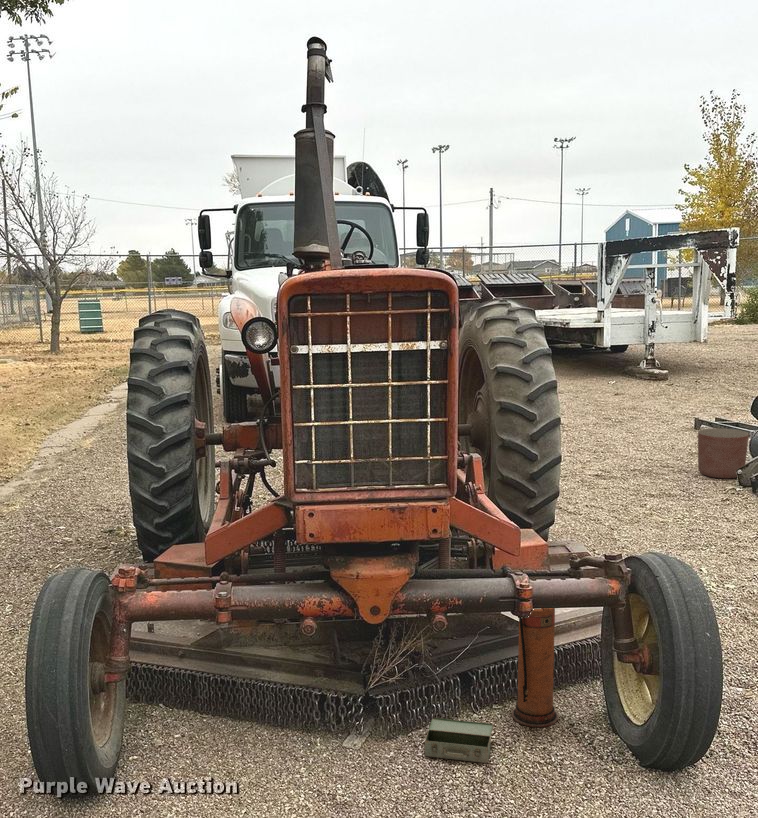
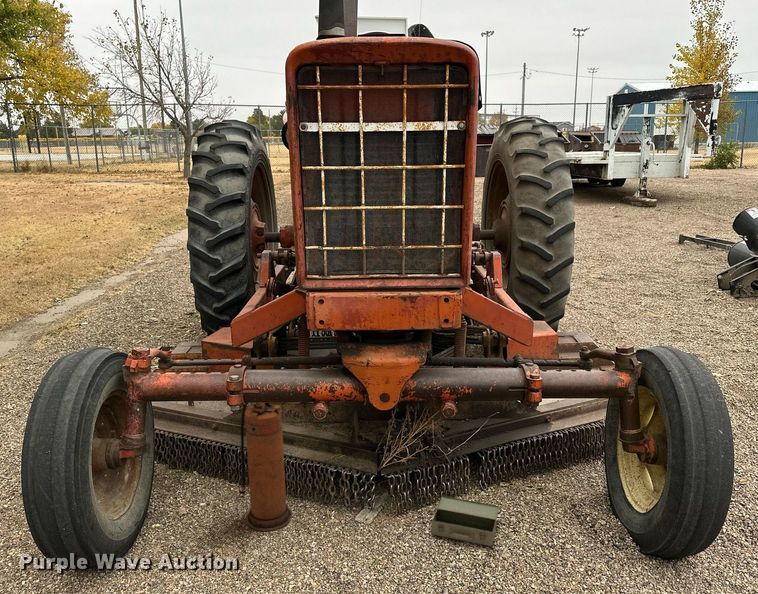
planter: present [698,428,749,479] -> none [684,241,730,282]
fire extinguisher: present [512,608,558,727] -> present [239,401,292,532]

